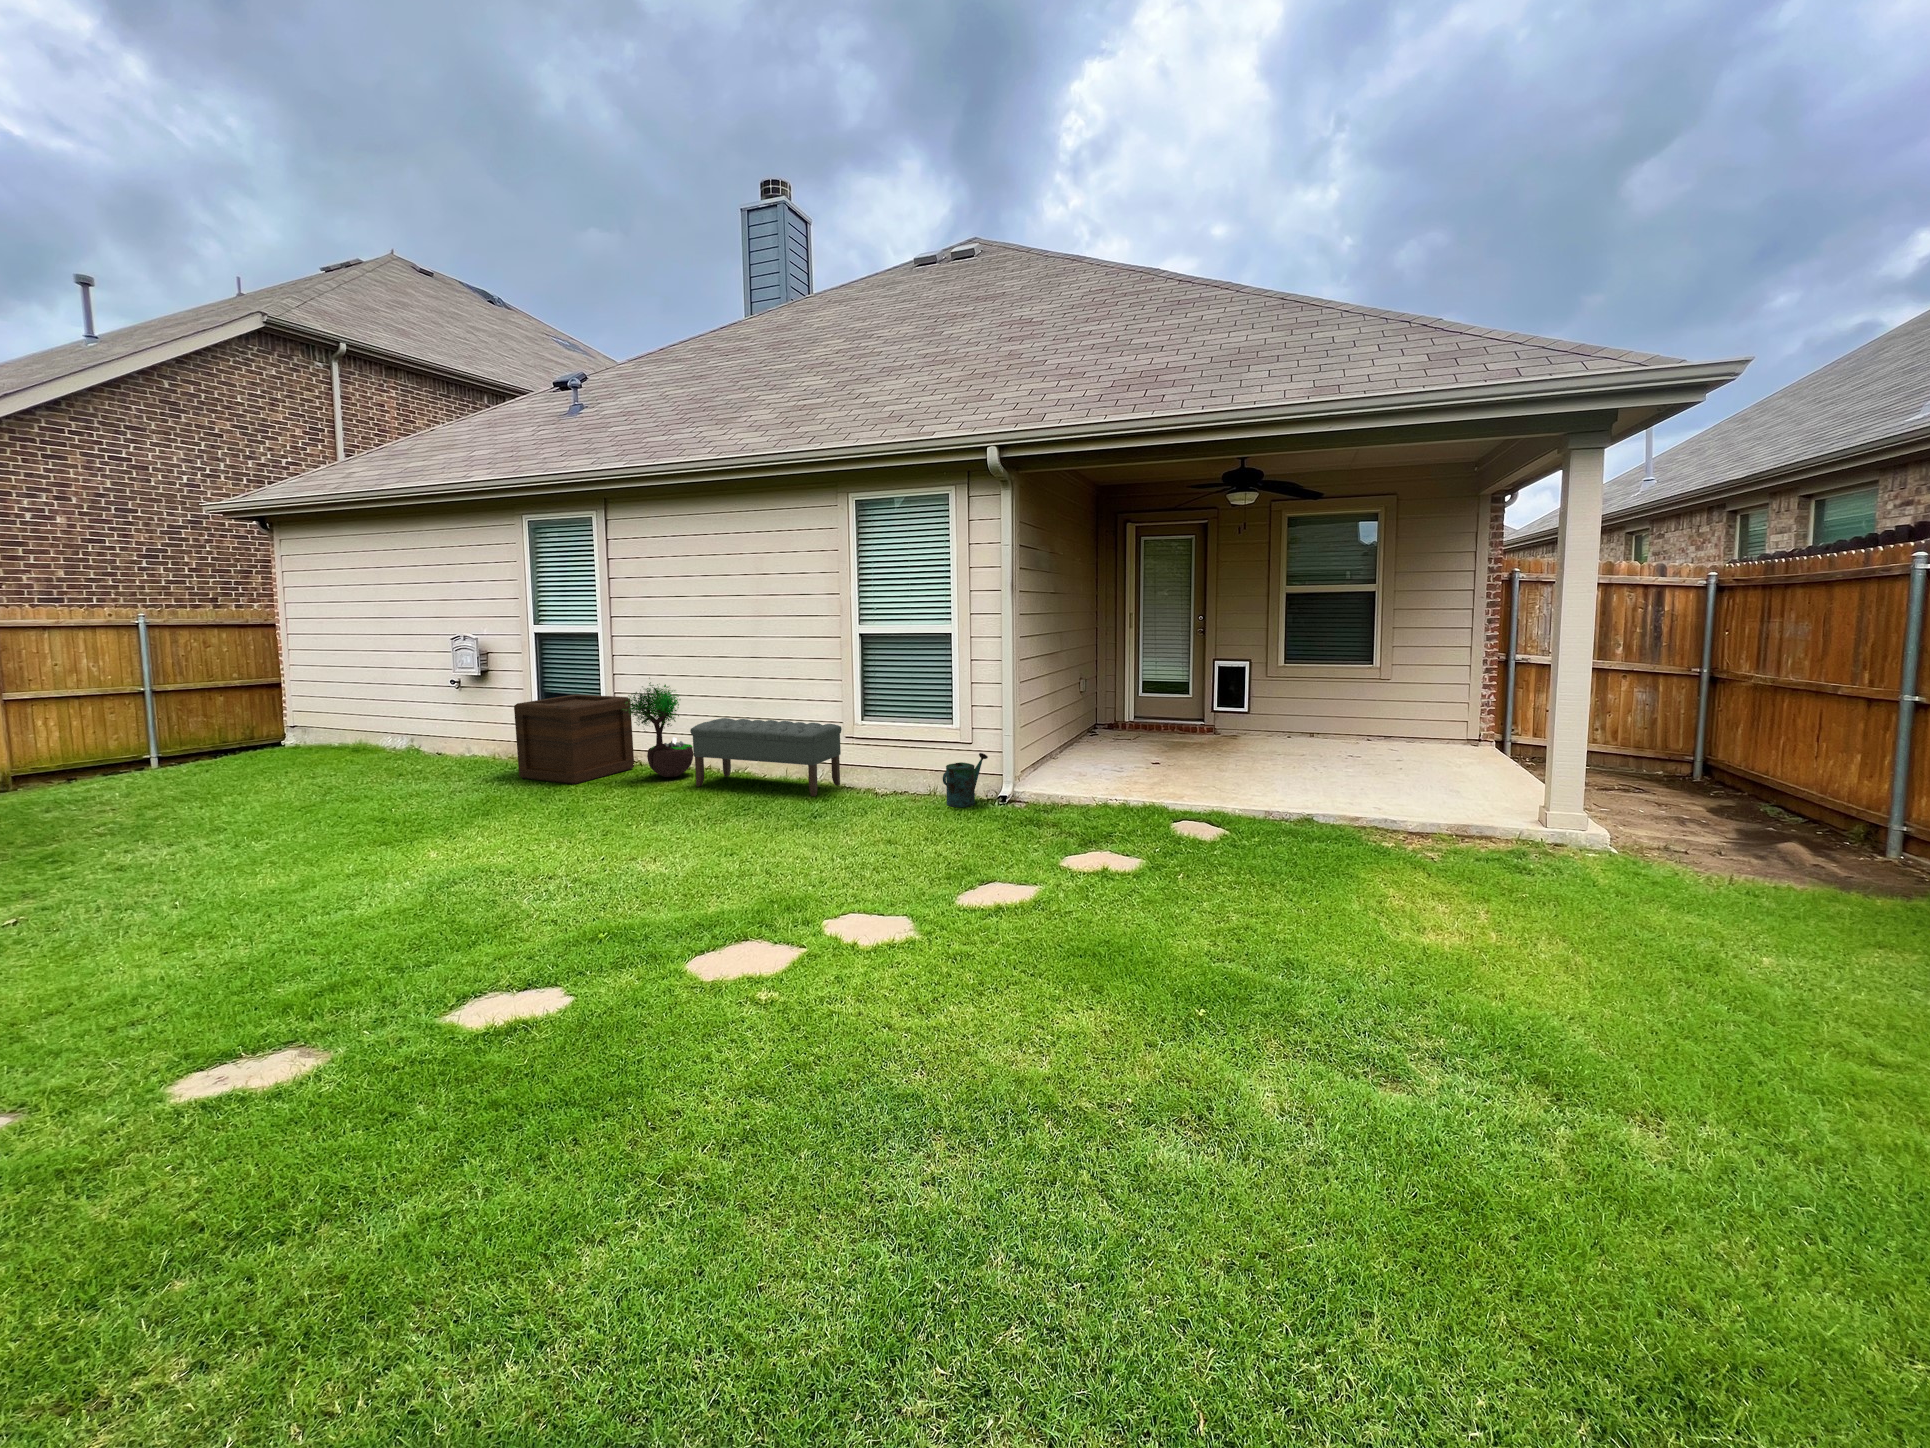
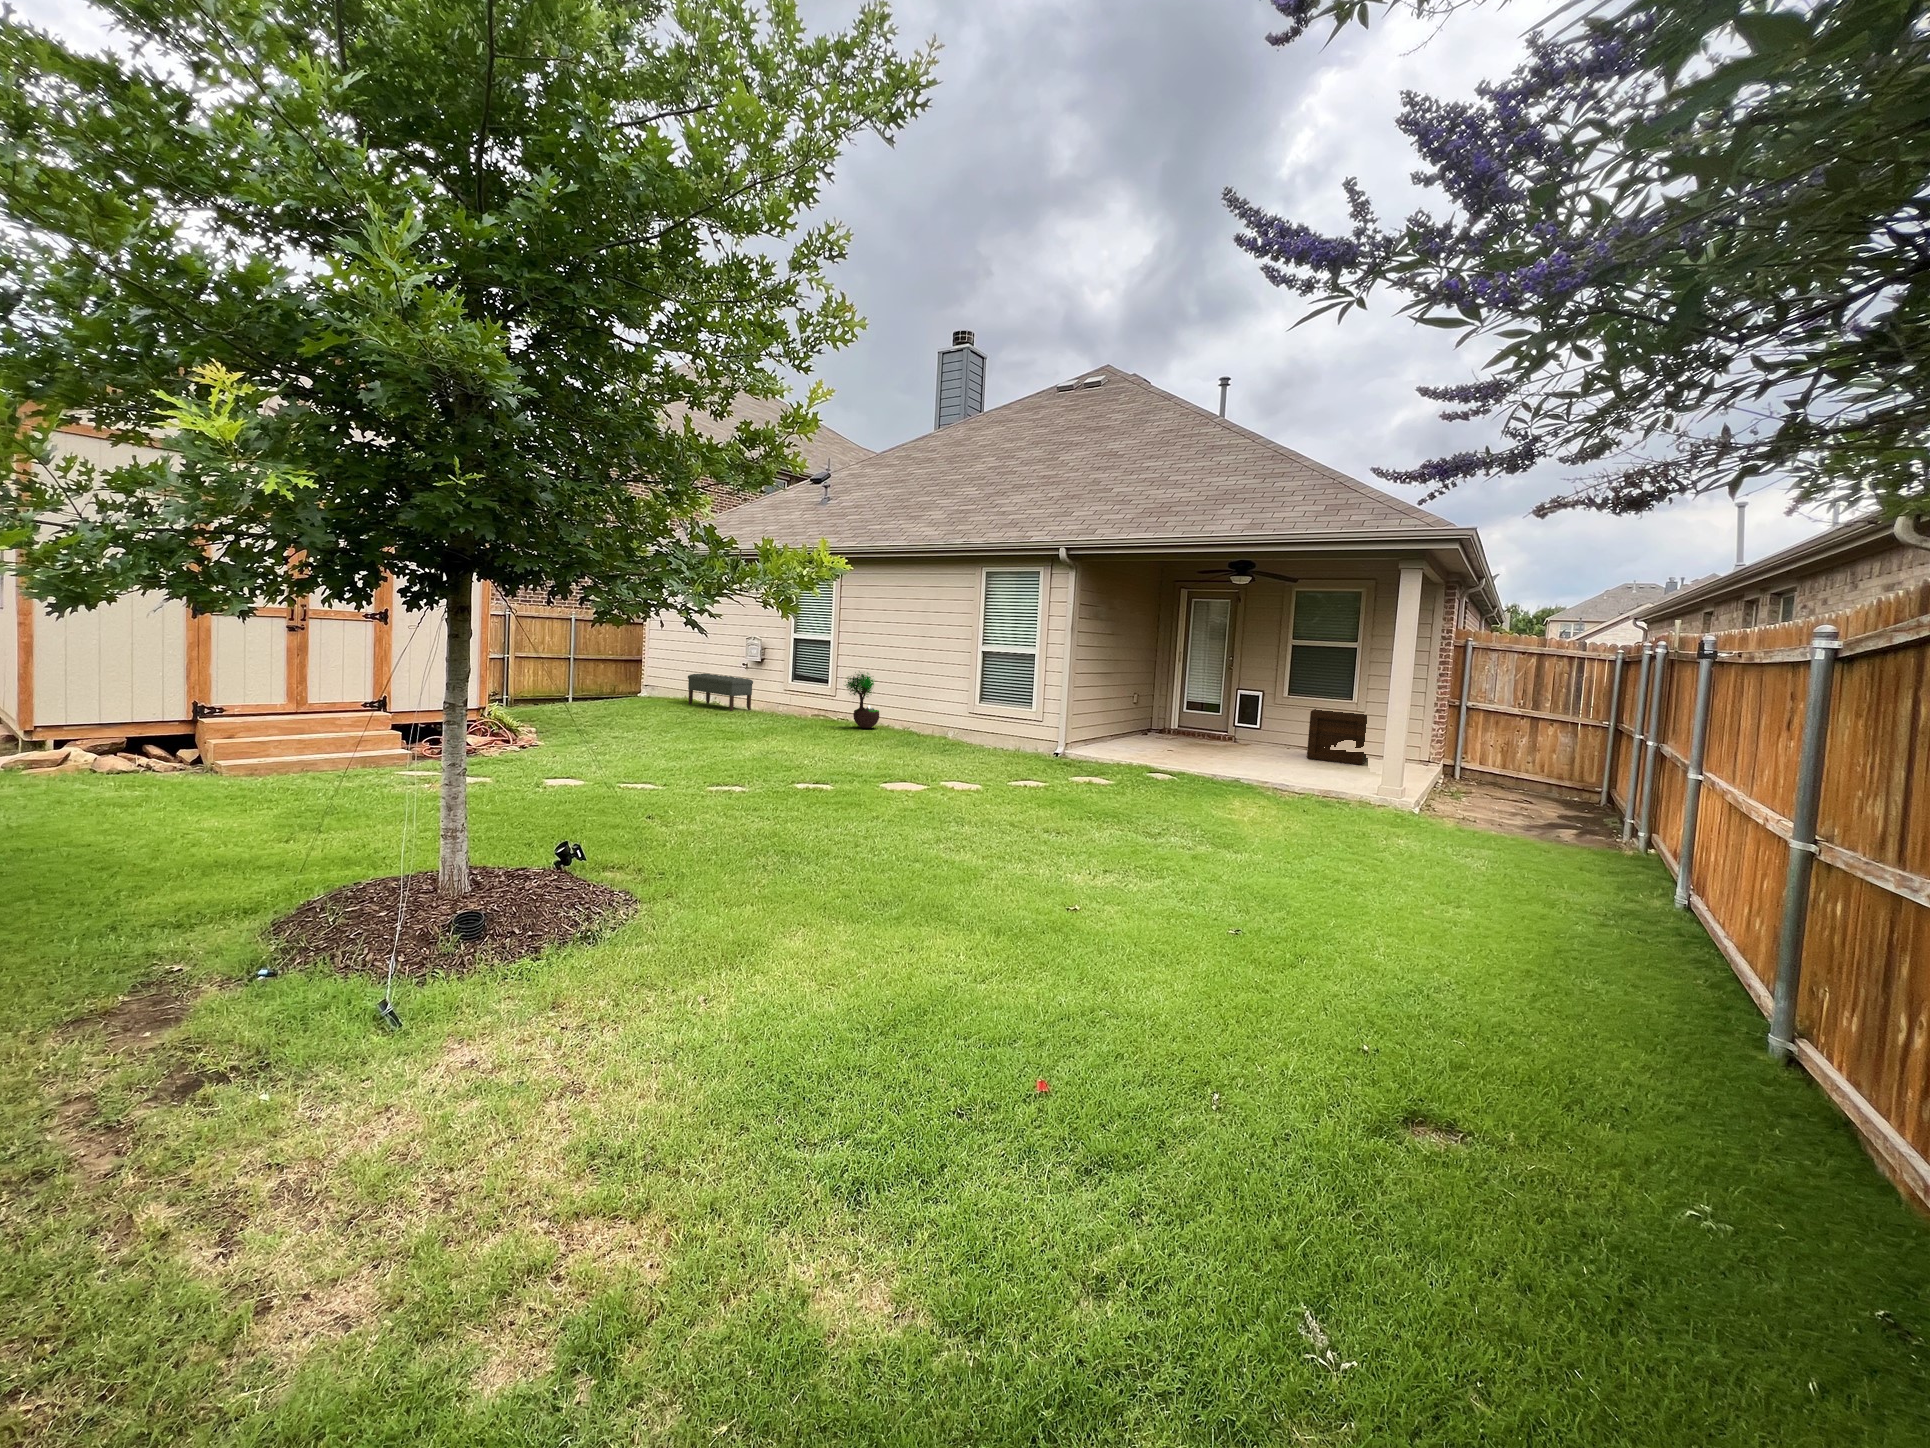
wooden crate: present [514,694,634,784] -> present [1307,709,1368,765]
bench: present [690,718,842,796] -> present [688,674,753,711]
watering can: present [943,753,988,807] -> none [1020,726,1051,755]

